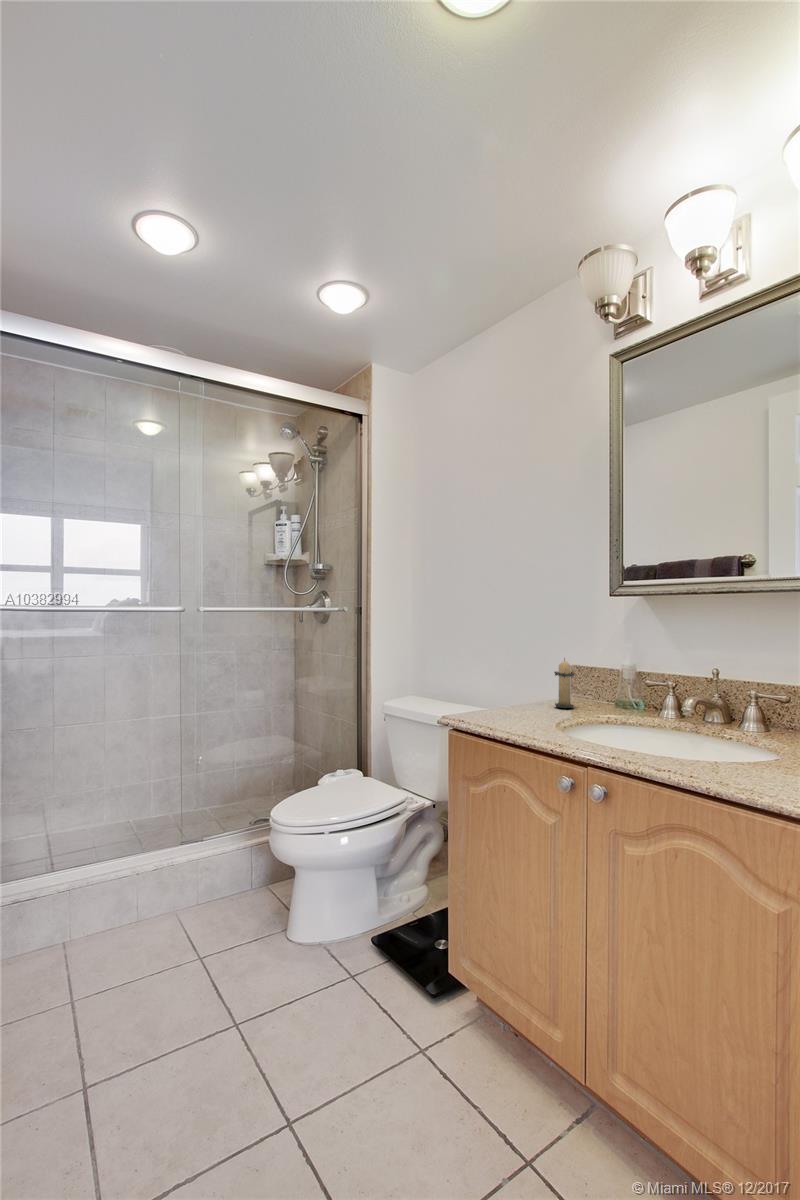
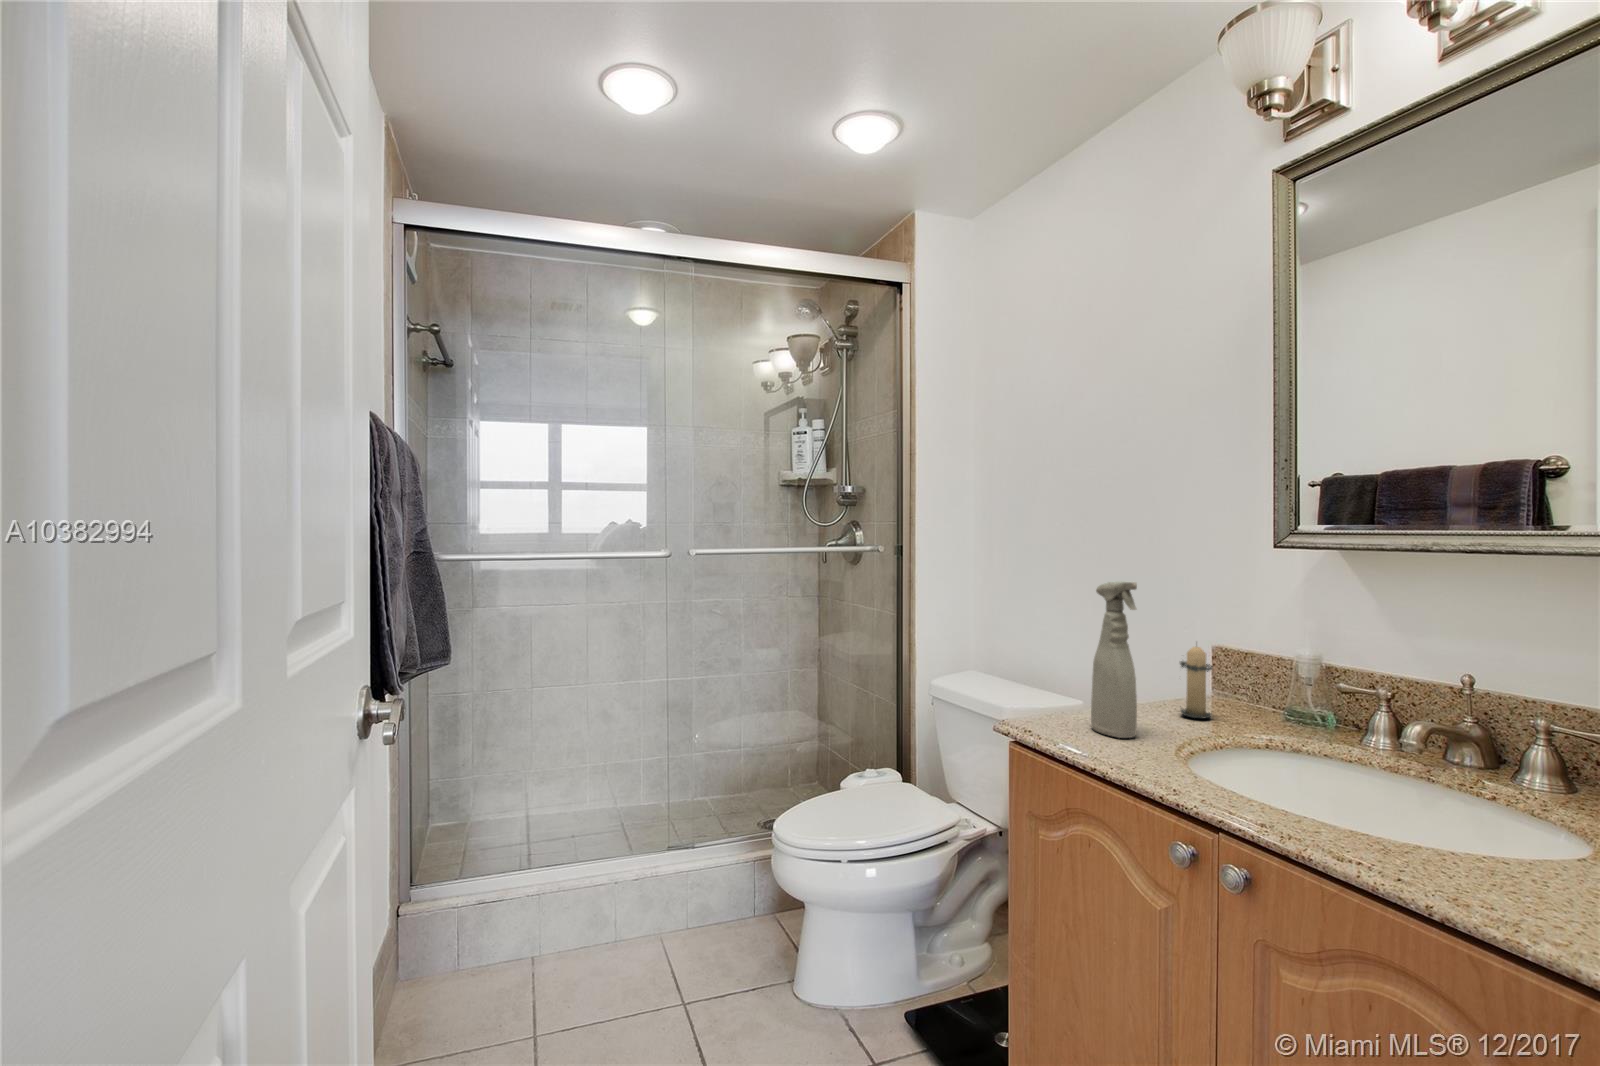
spray bottle: none [501,616,531,720] -> present [1091,581,1137,738]

